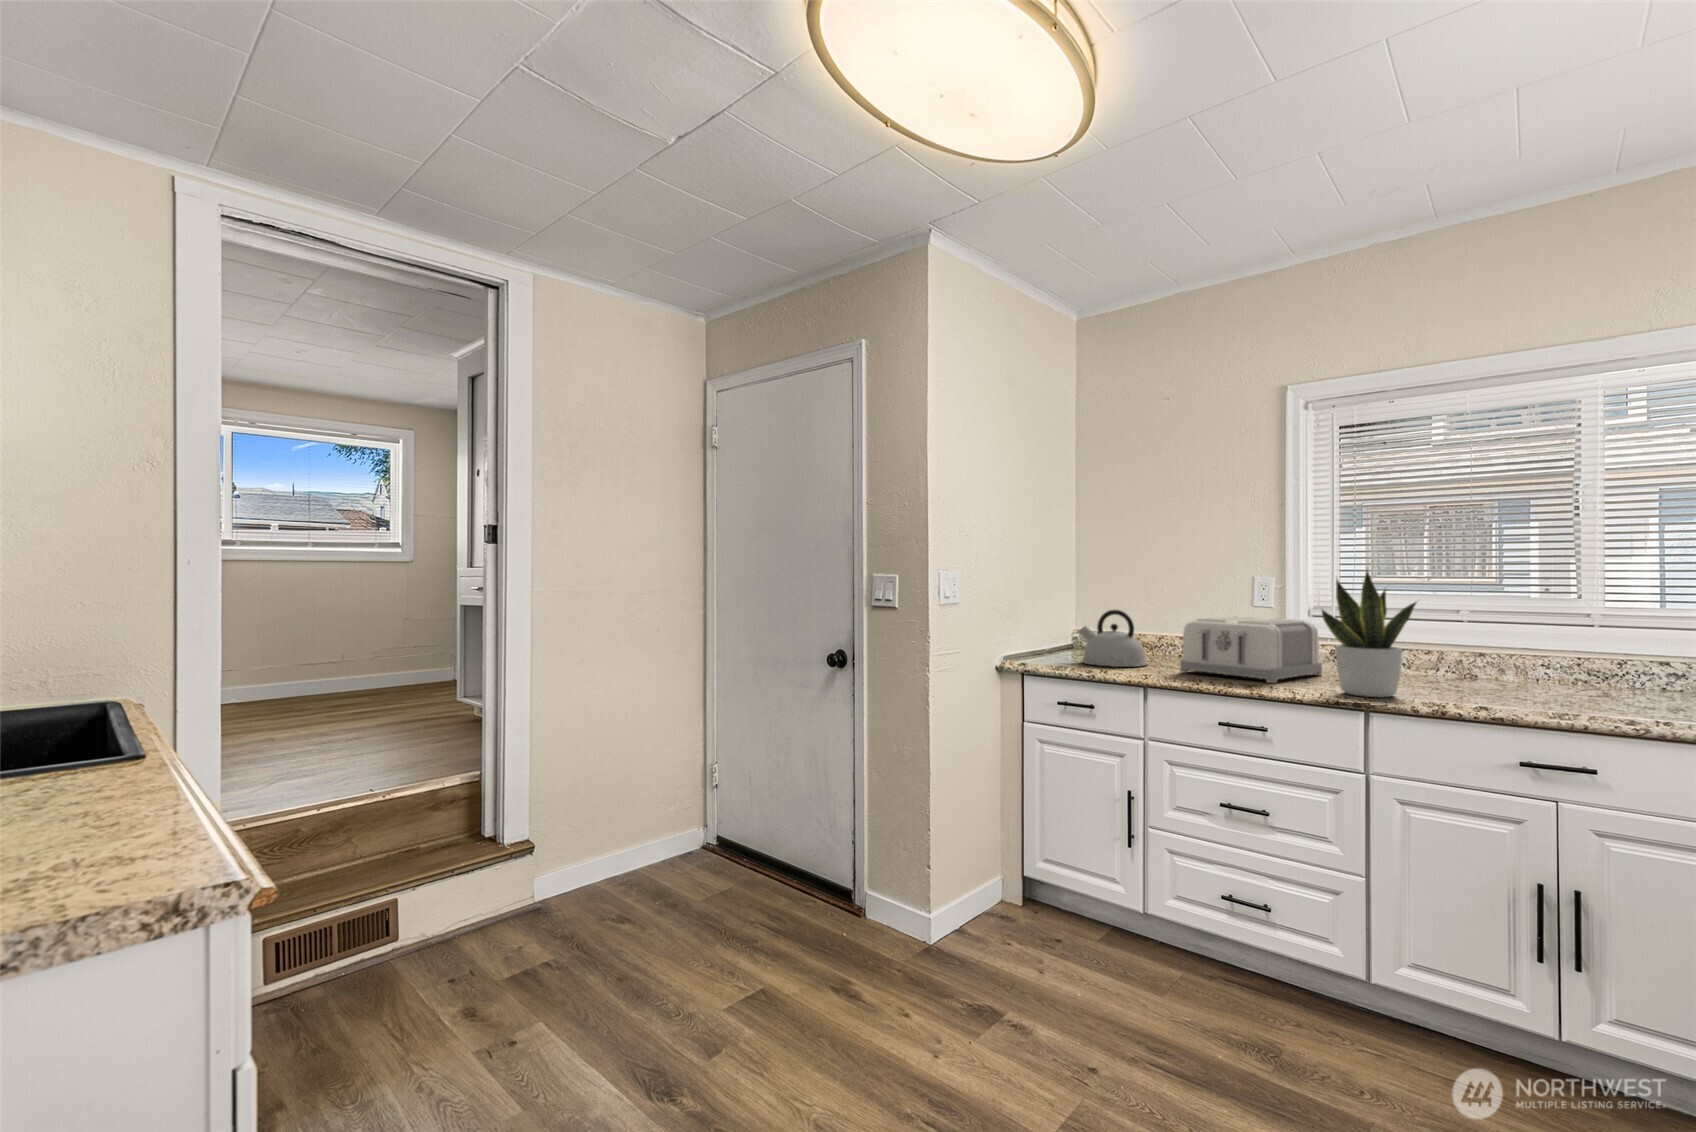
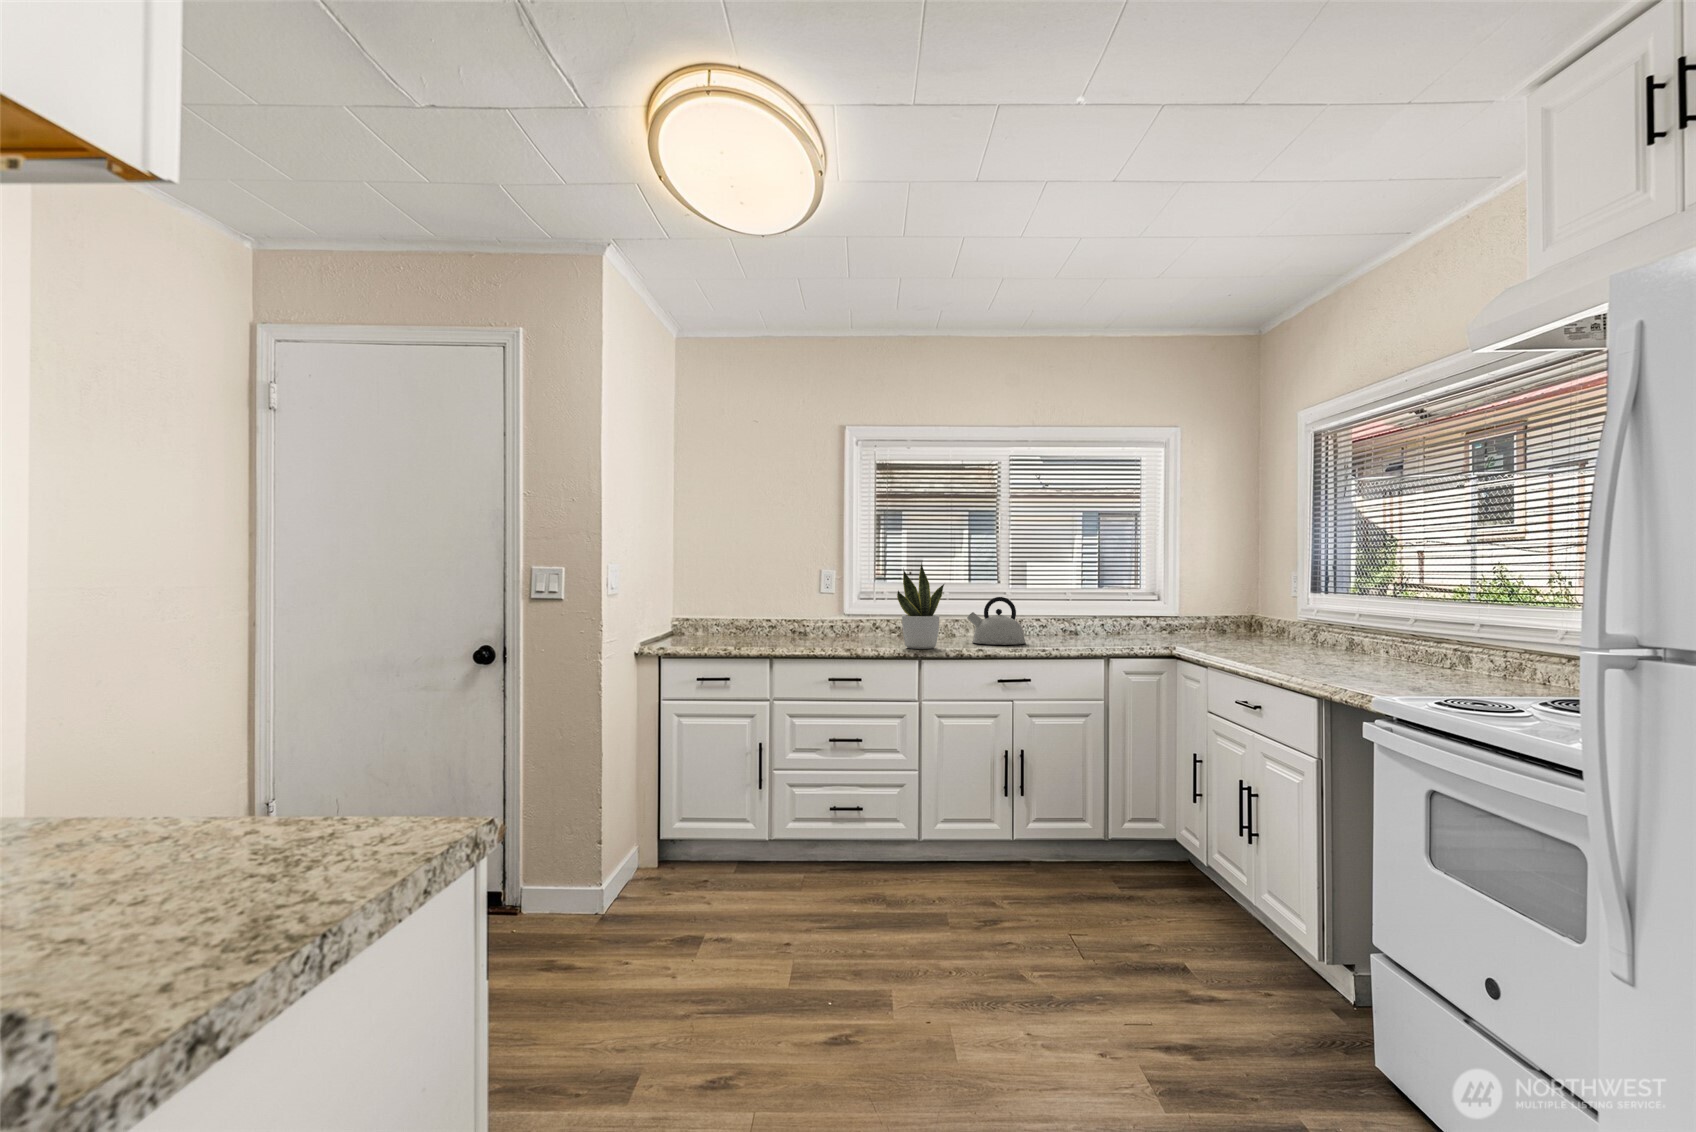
kettle: present [1079,610,1147,667] -> present [967,597,1026,645]
toaster: present [1180,617,1322,683] -> none [789,600,875,647]

